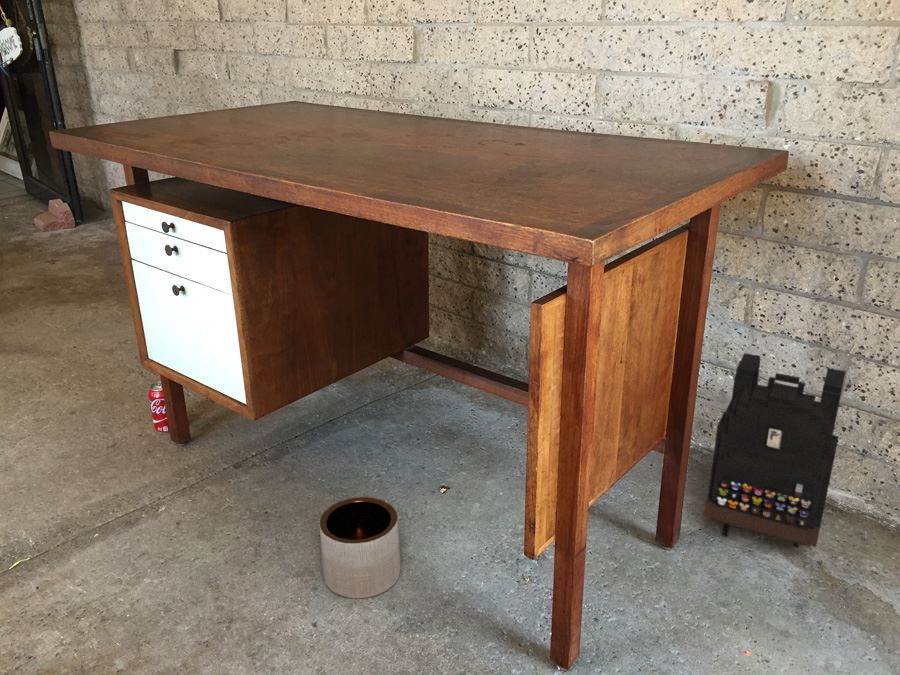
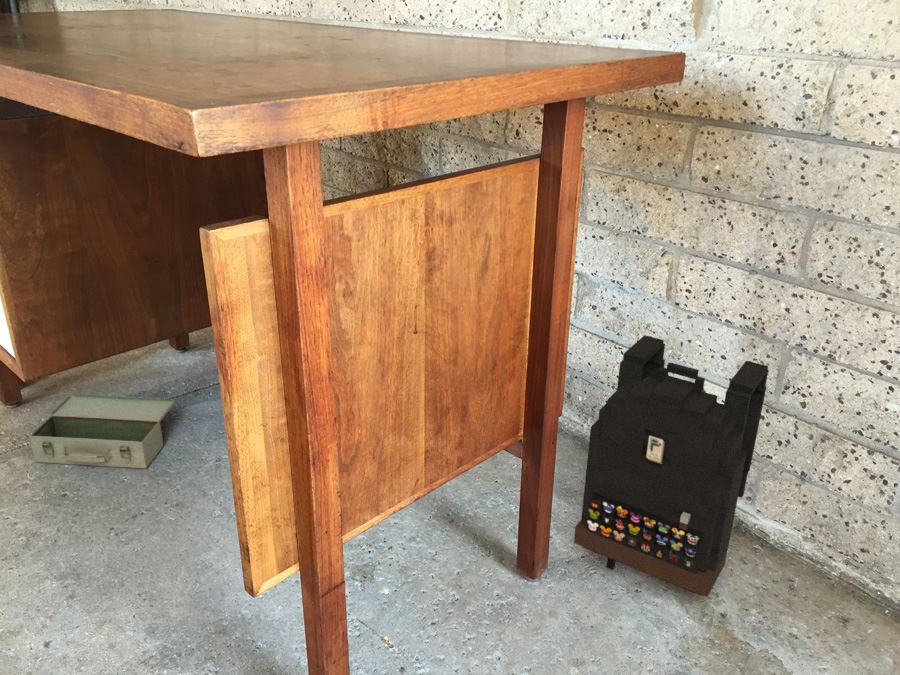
toolbox: none [227,428,333,488] -> present [30,394,175,468]
planter: present [319,497,401,598] -> none [68,486,184,615]

